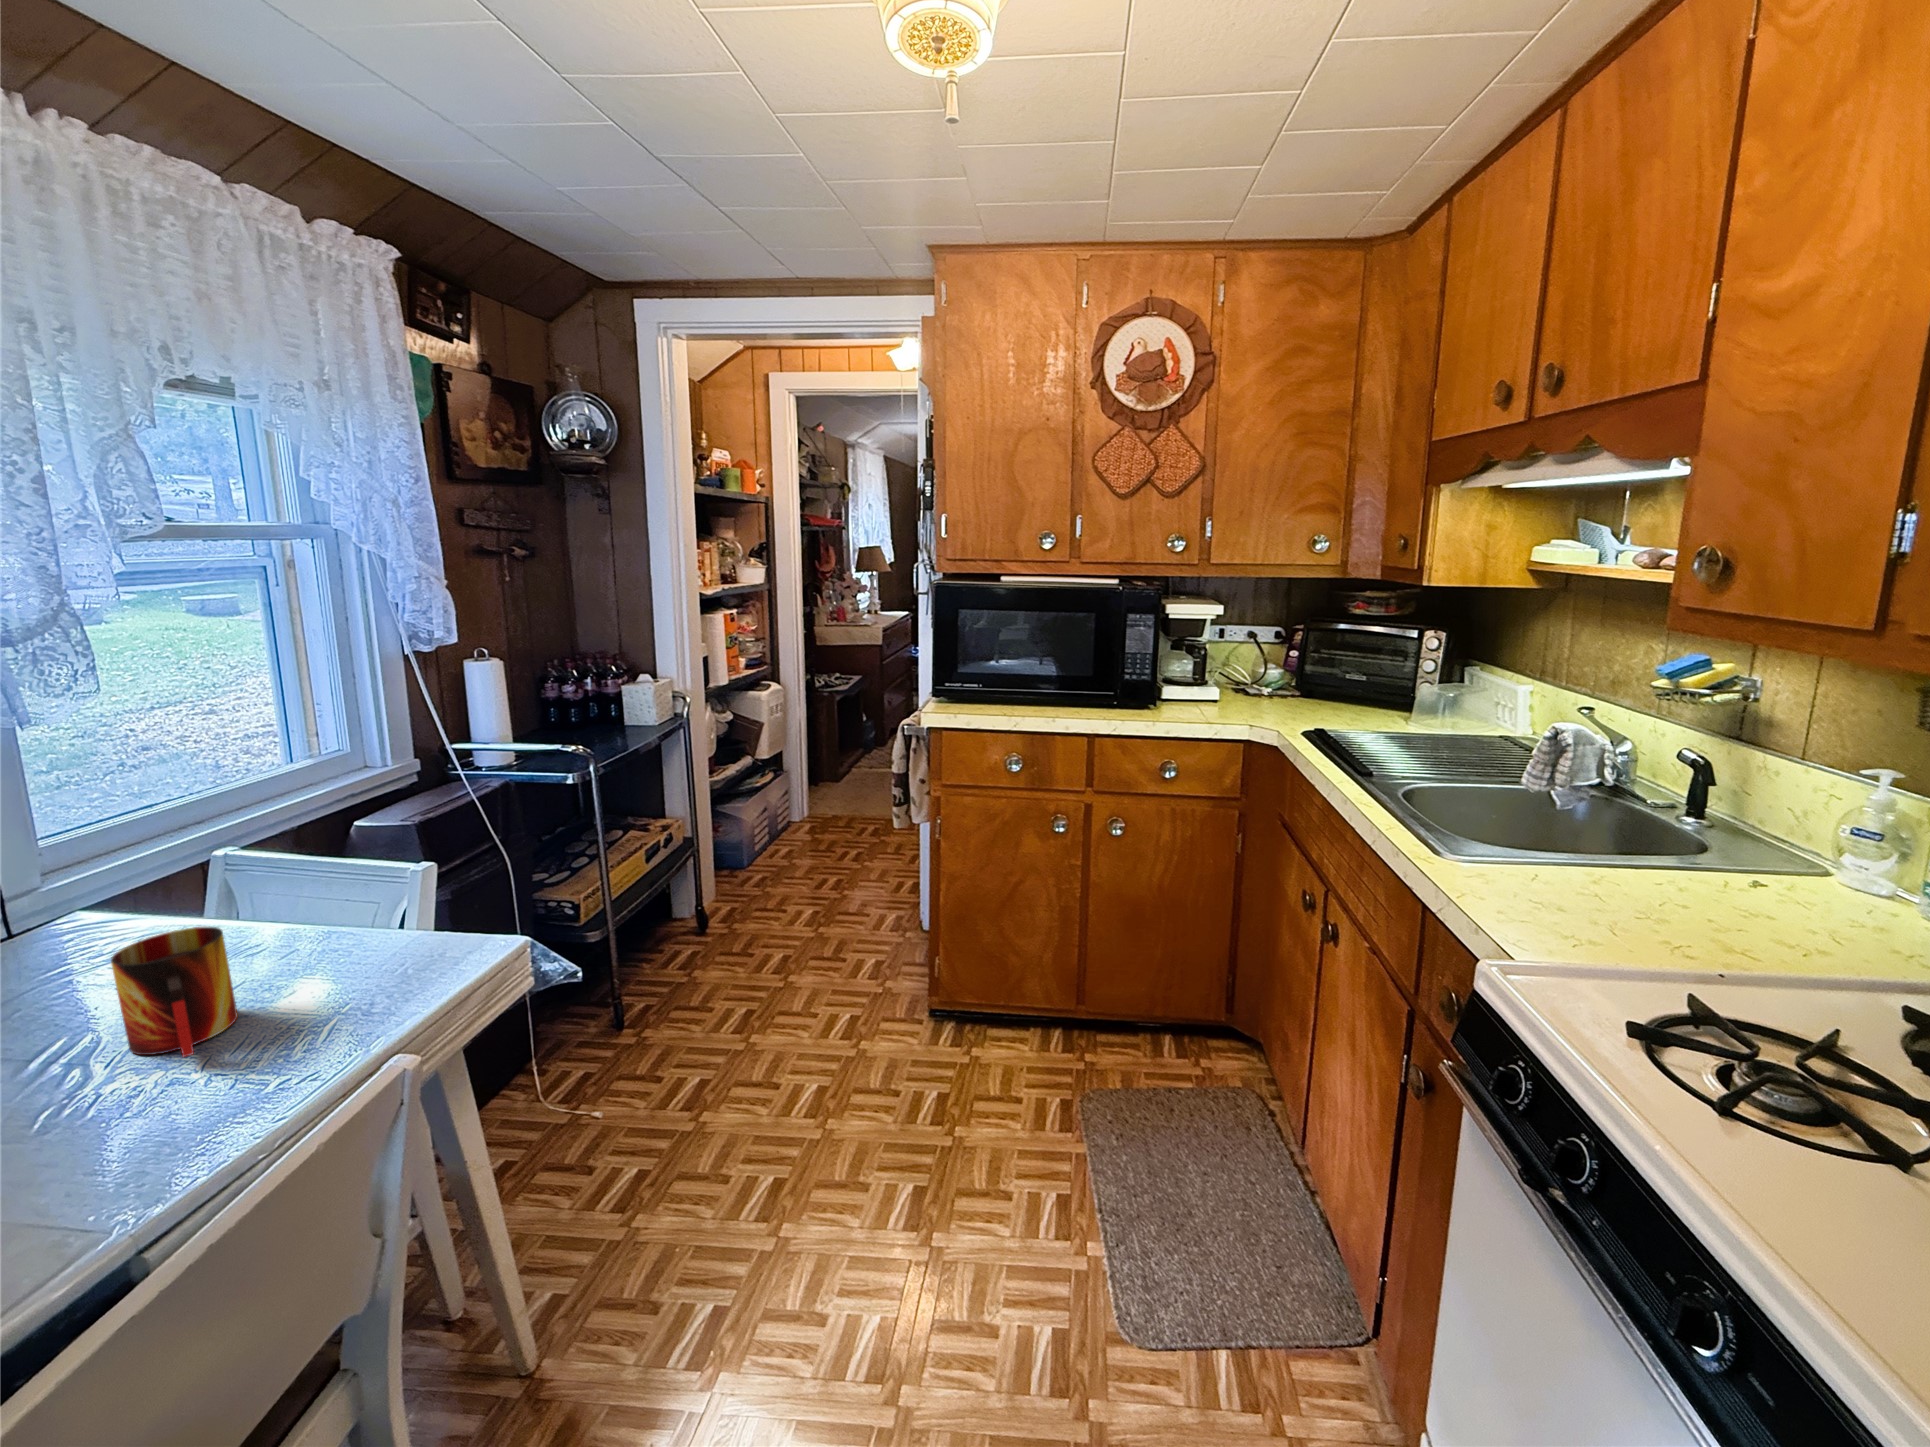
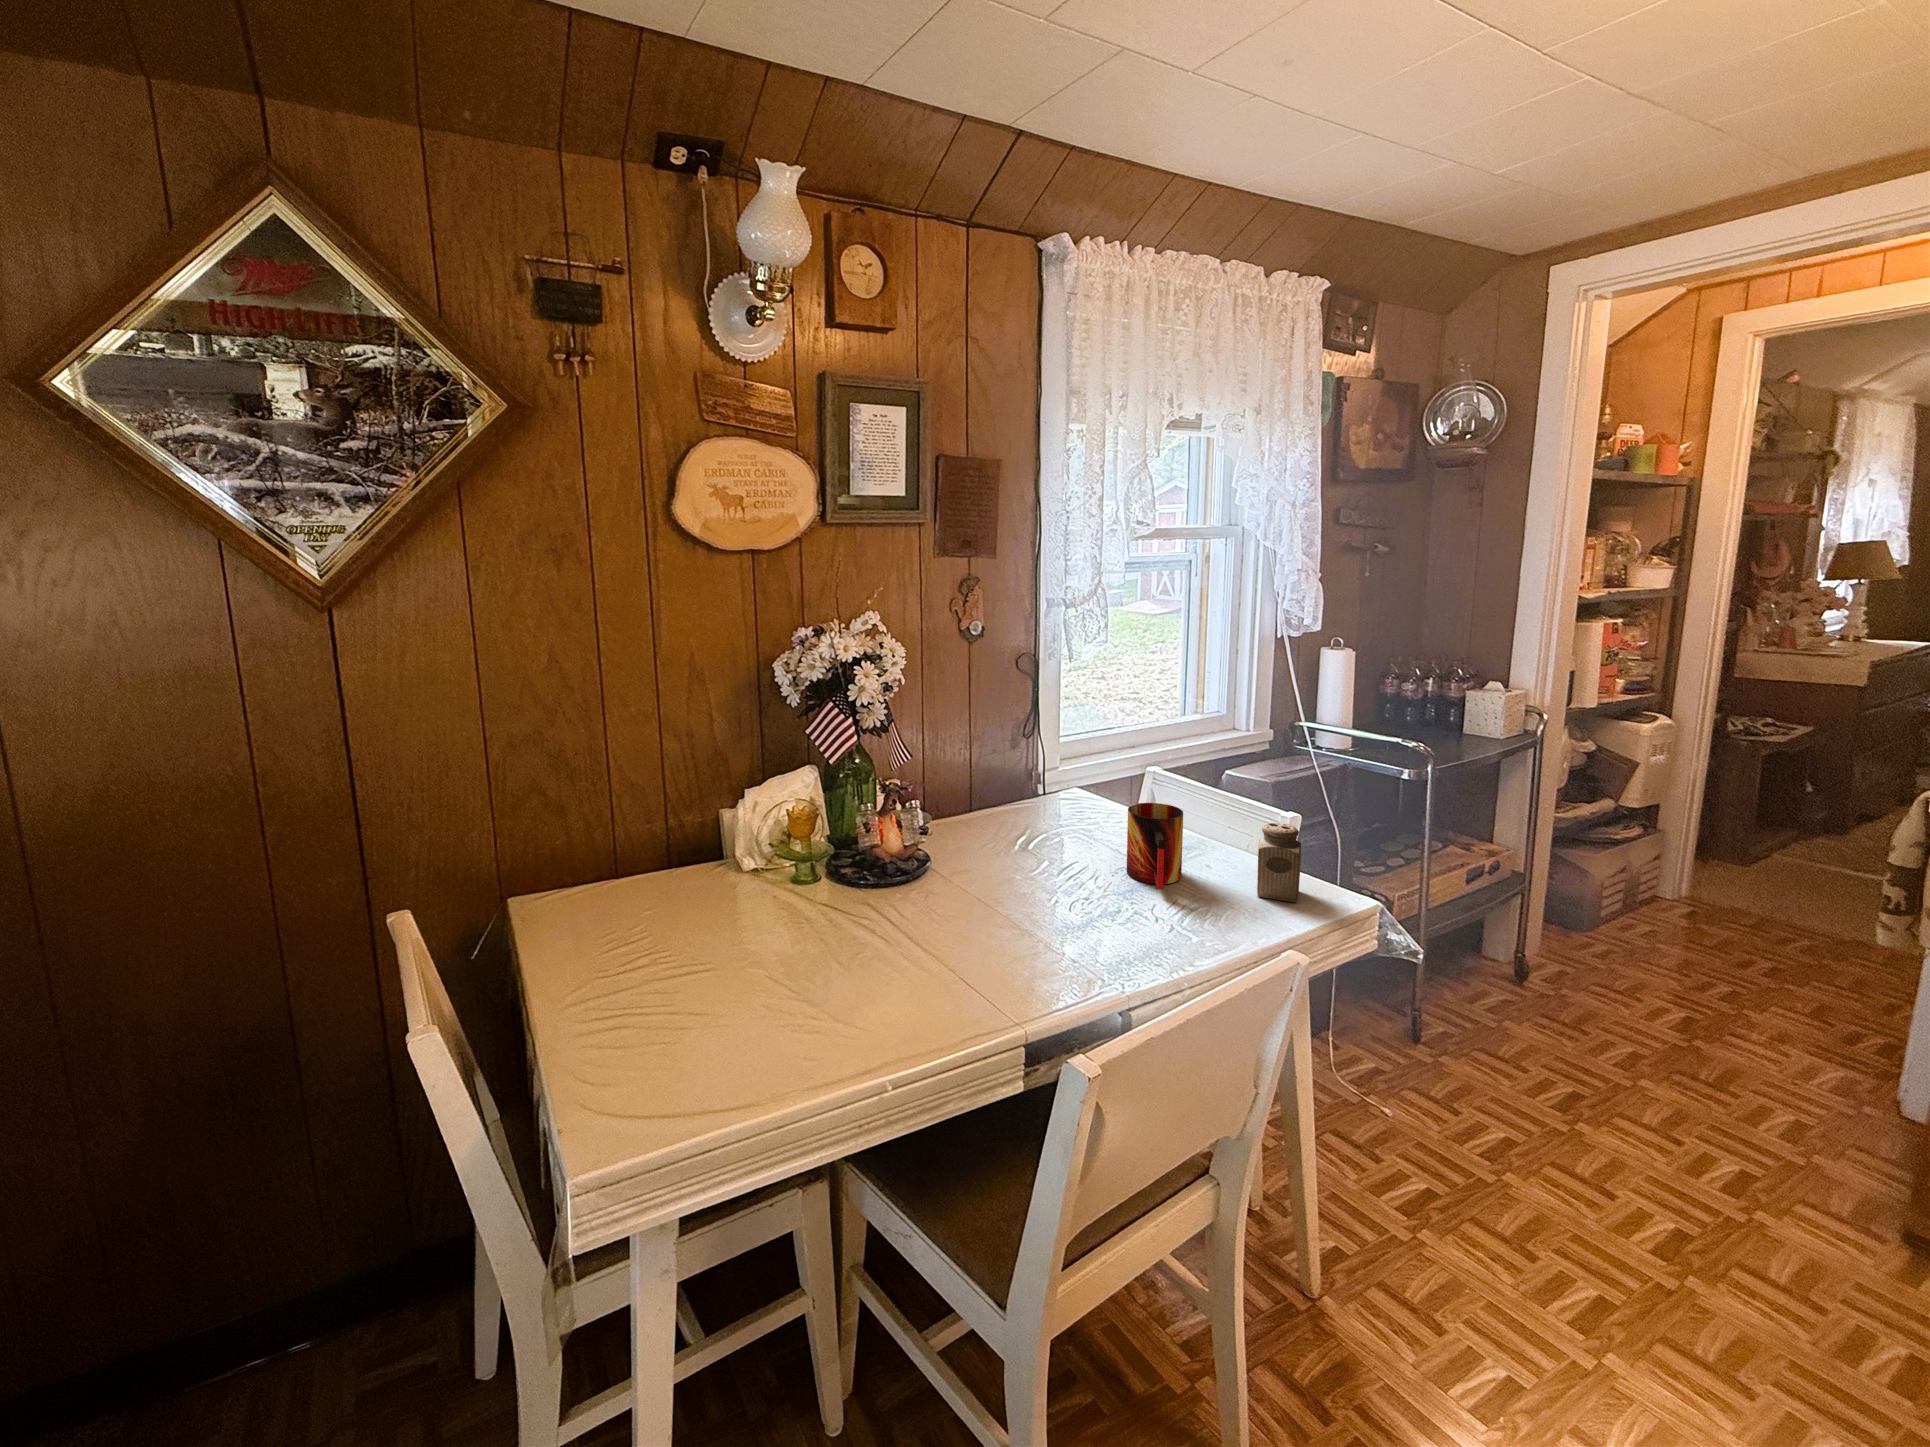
salt shaker: none [351,899,420,999] -> present [1257,823,1301,902]

